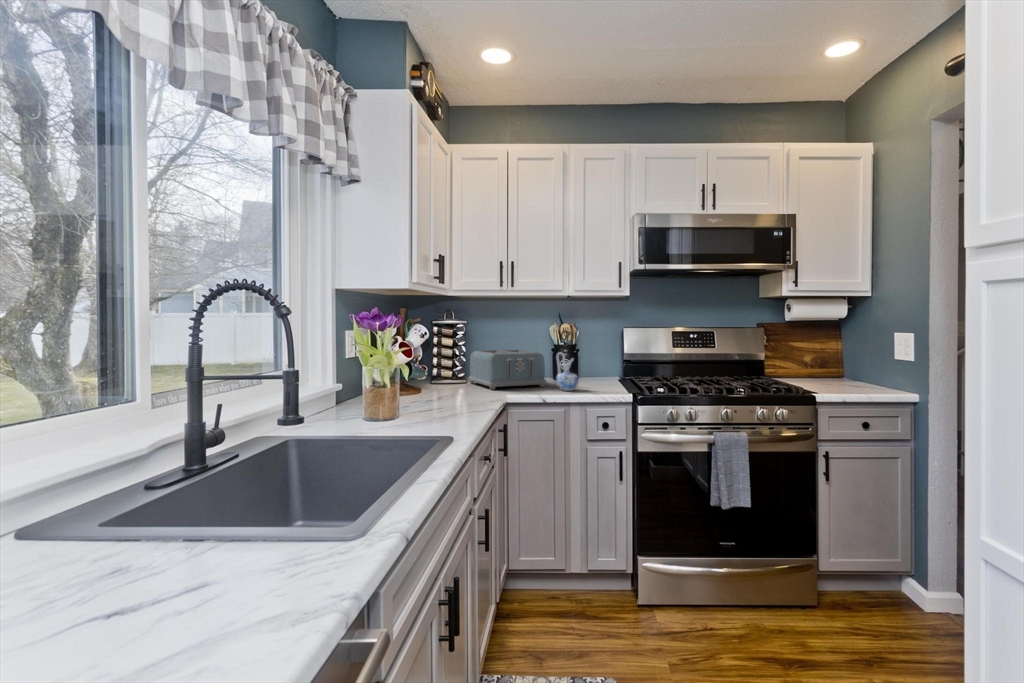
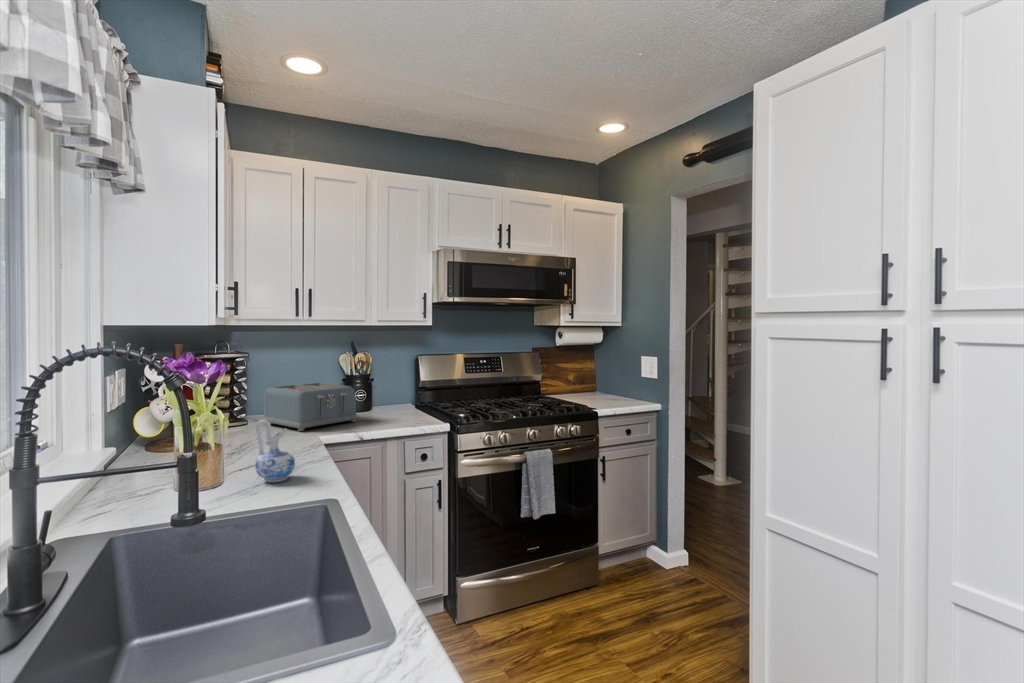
ceramic pitcher: present [556,352,578,391] -> present [255,420,295,482]

